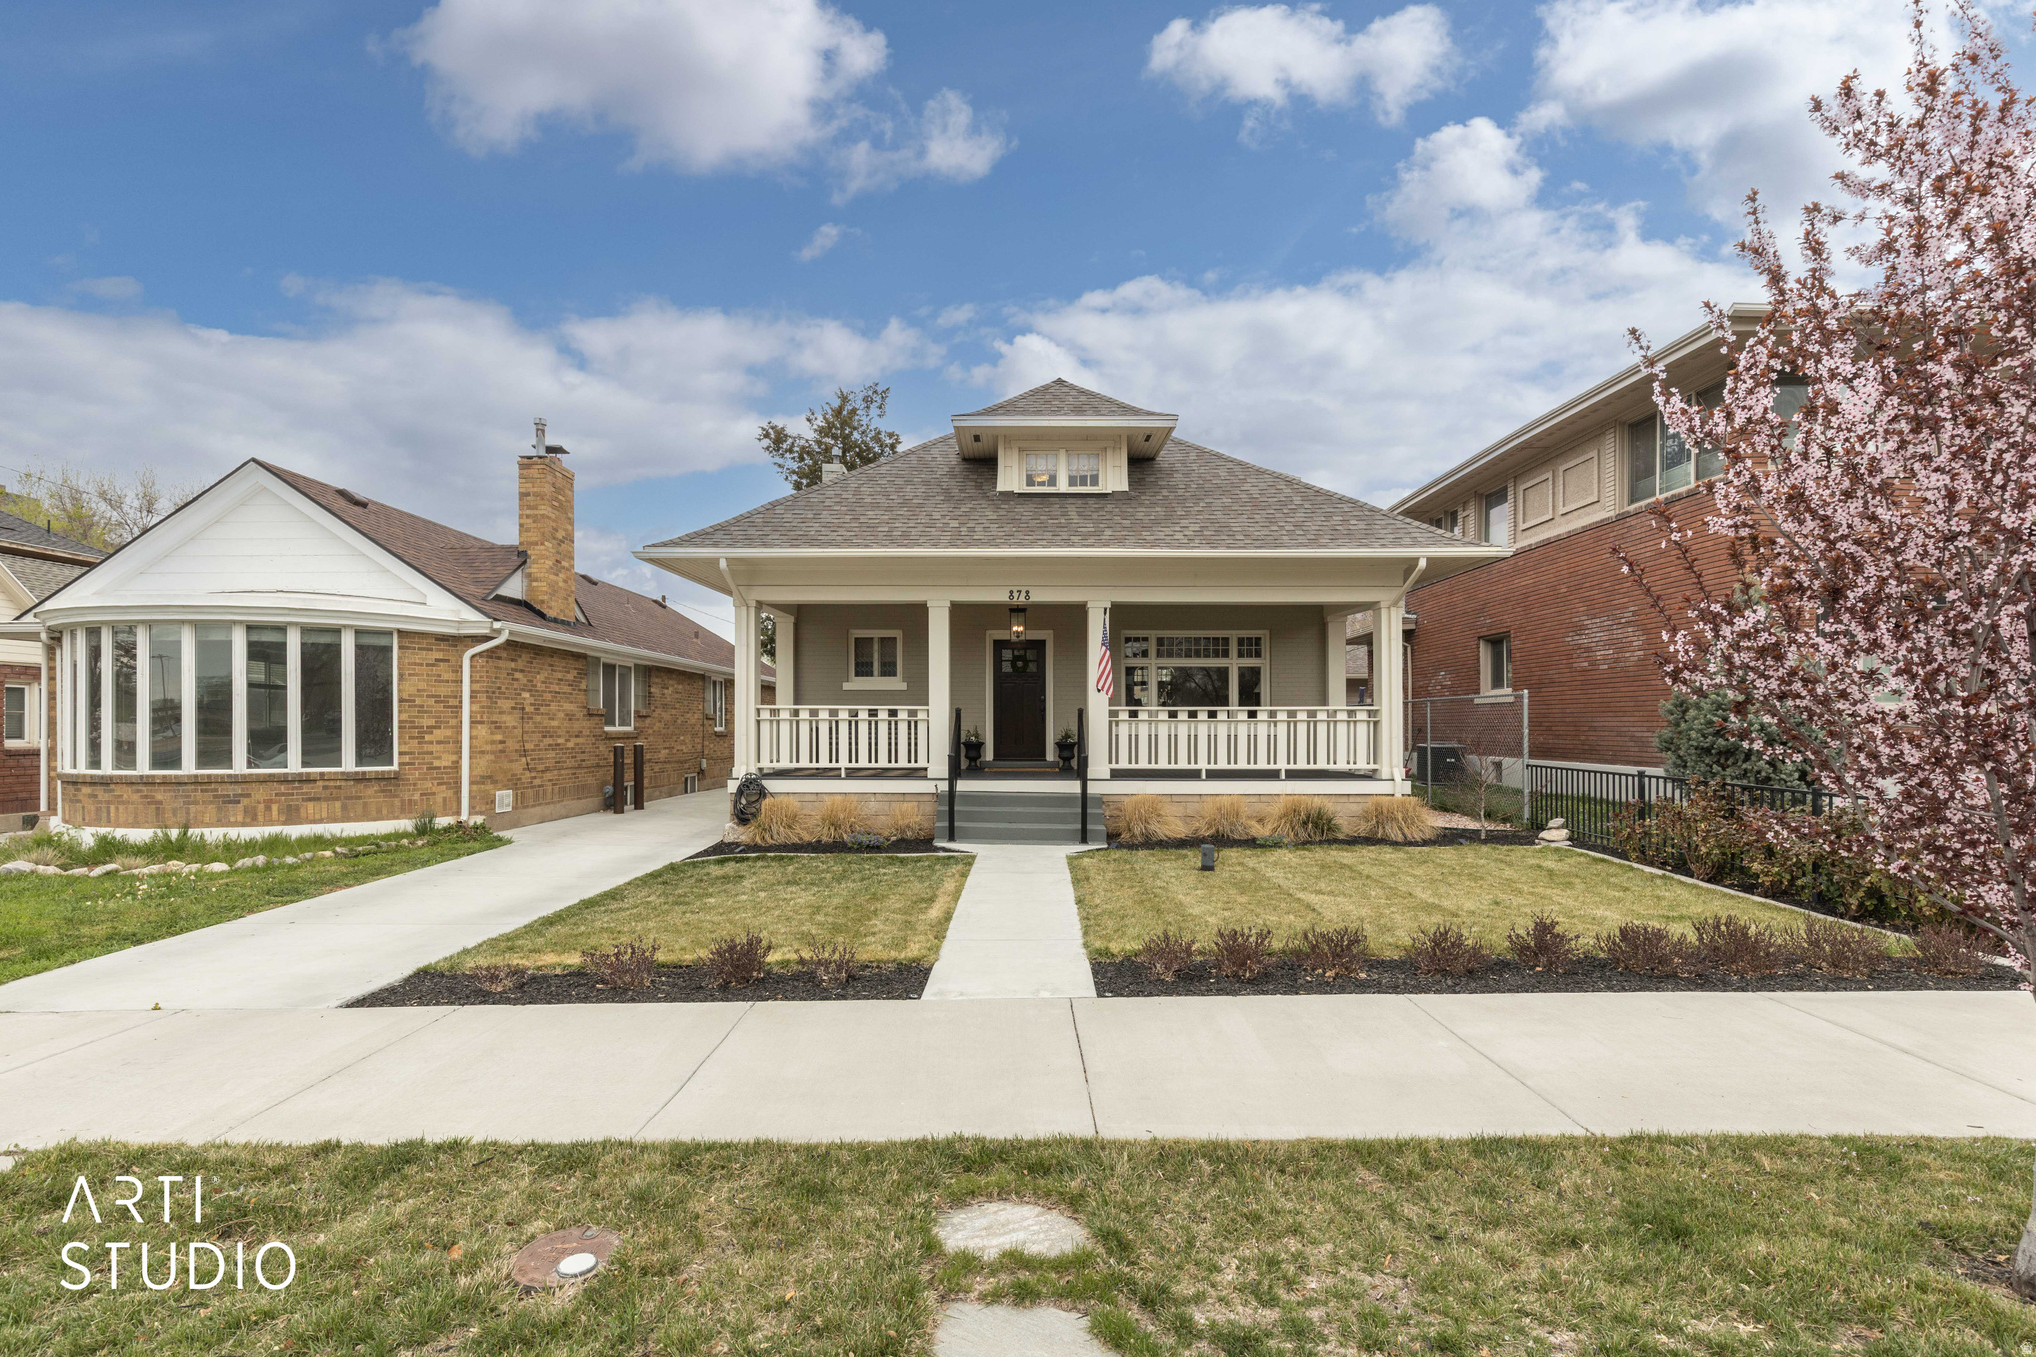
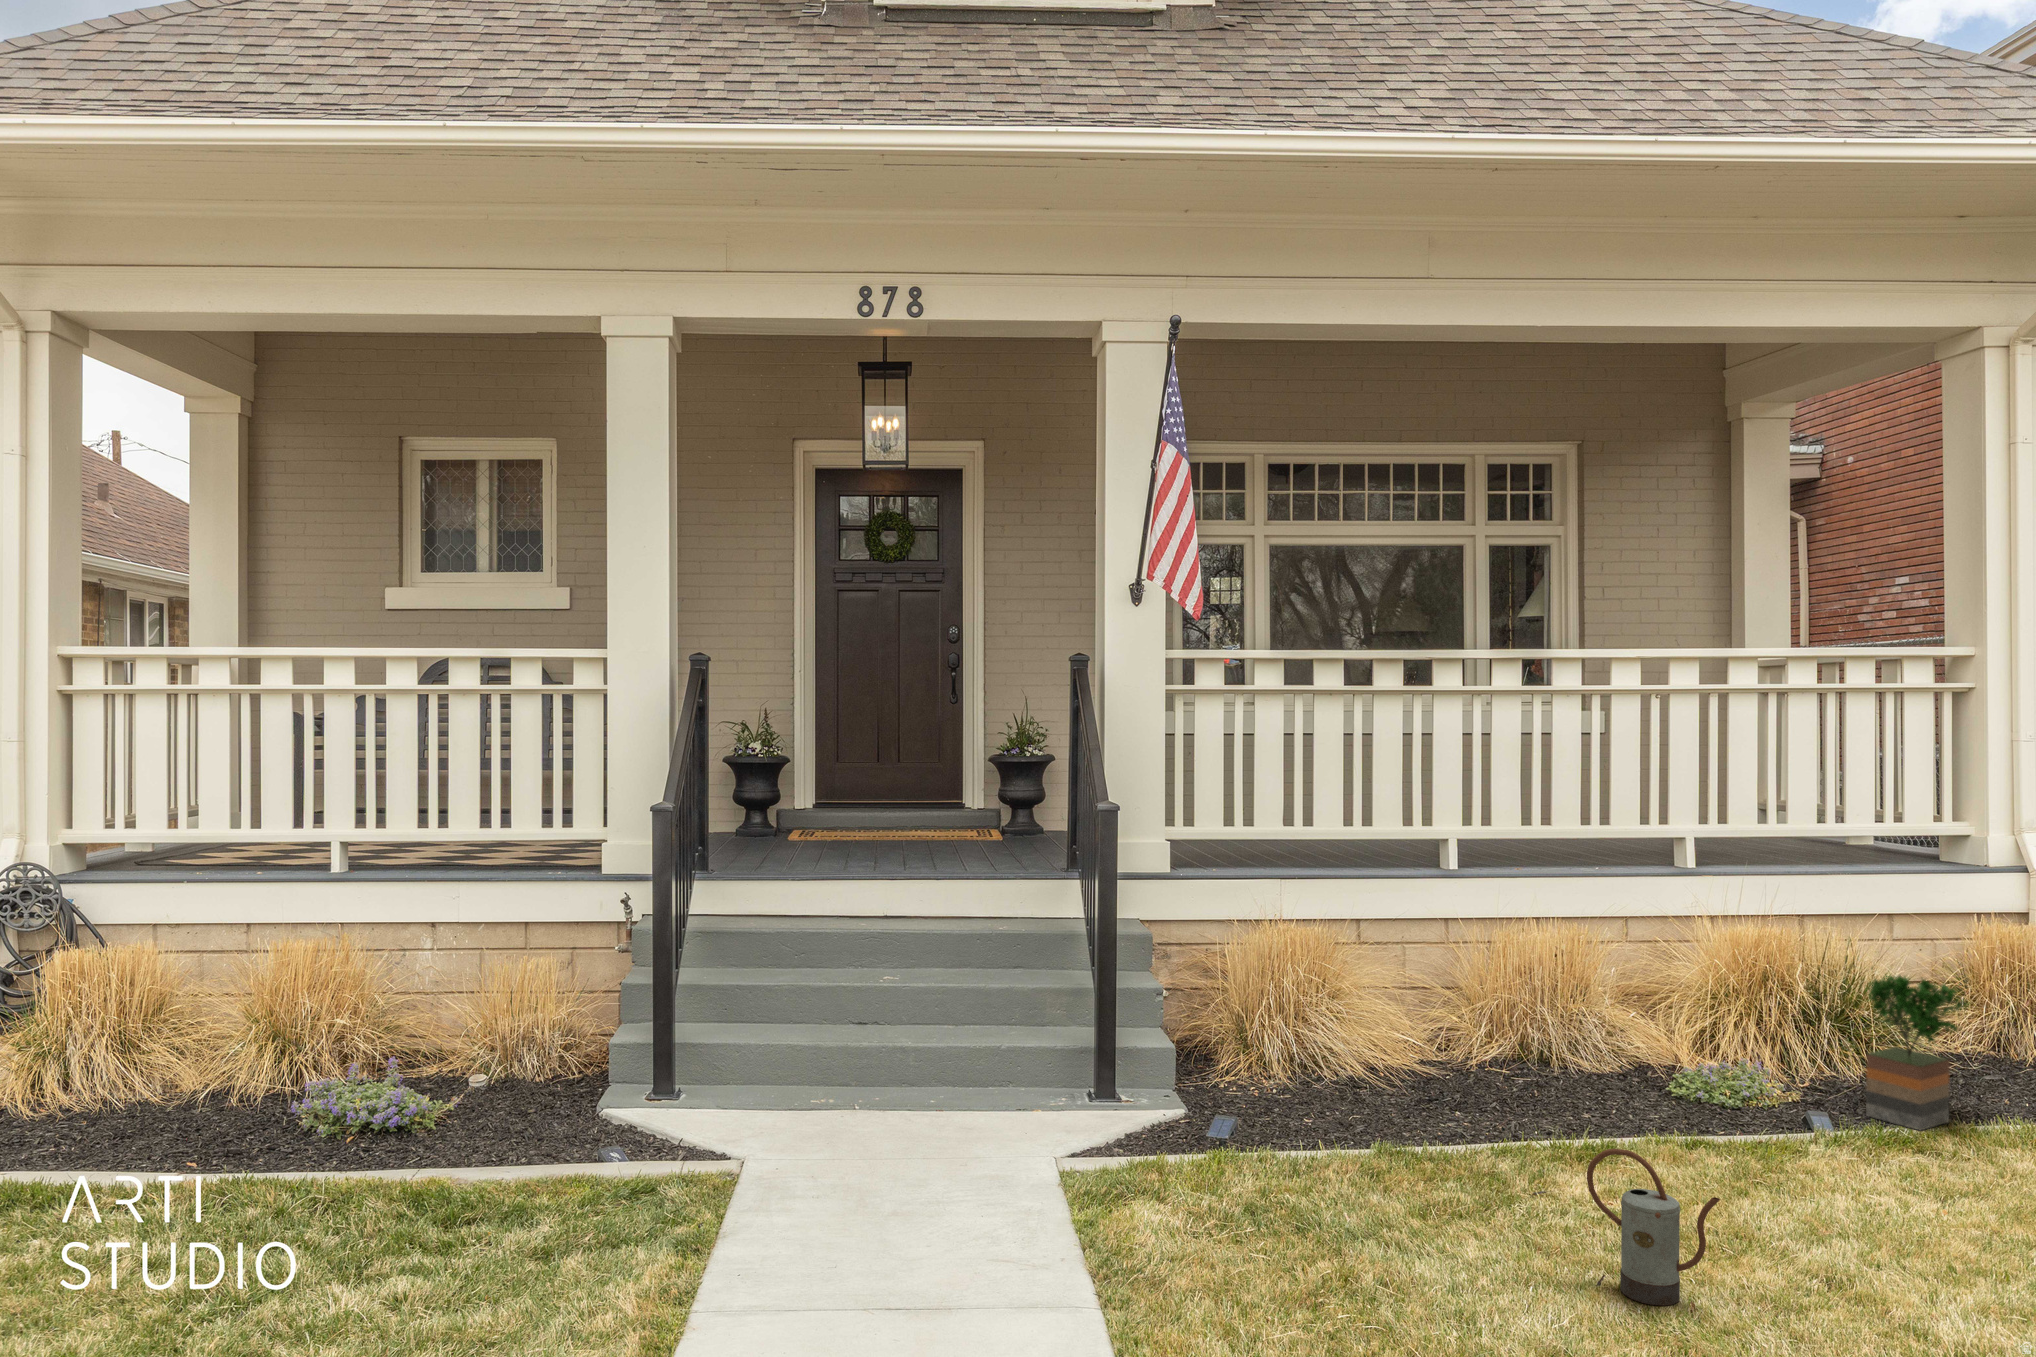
potted tree: none [1307,806,1337,851] -> present [1866,975,1969,1131]

